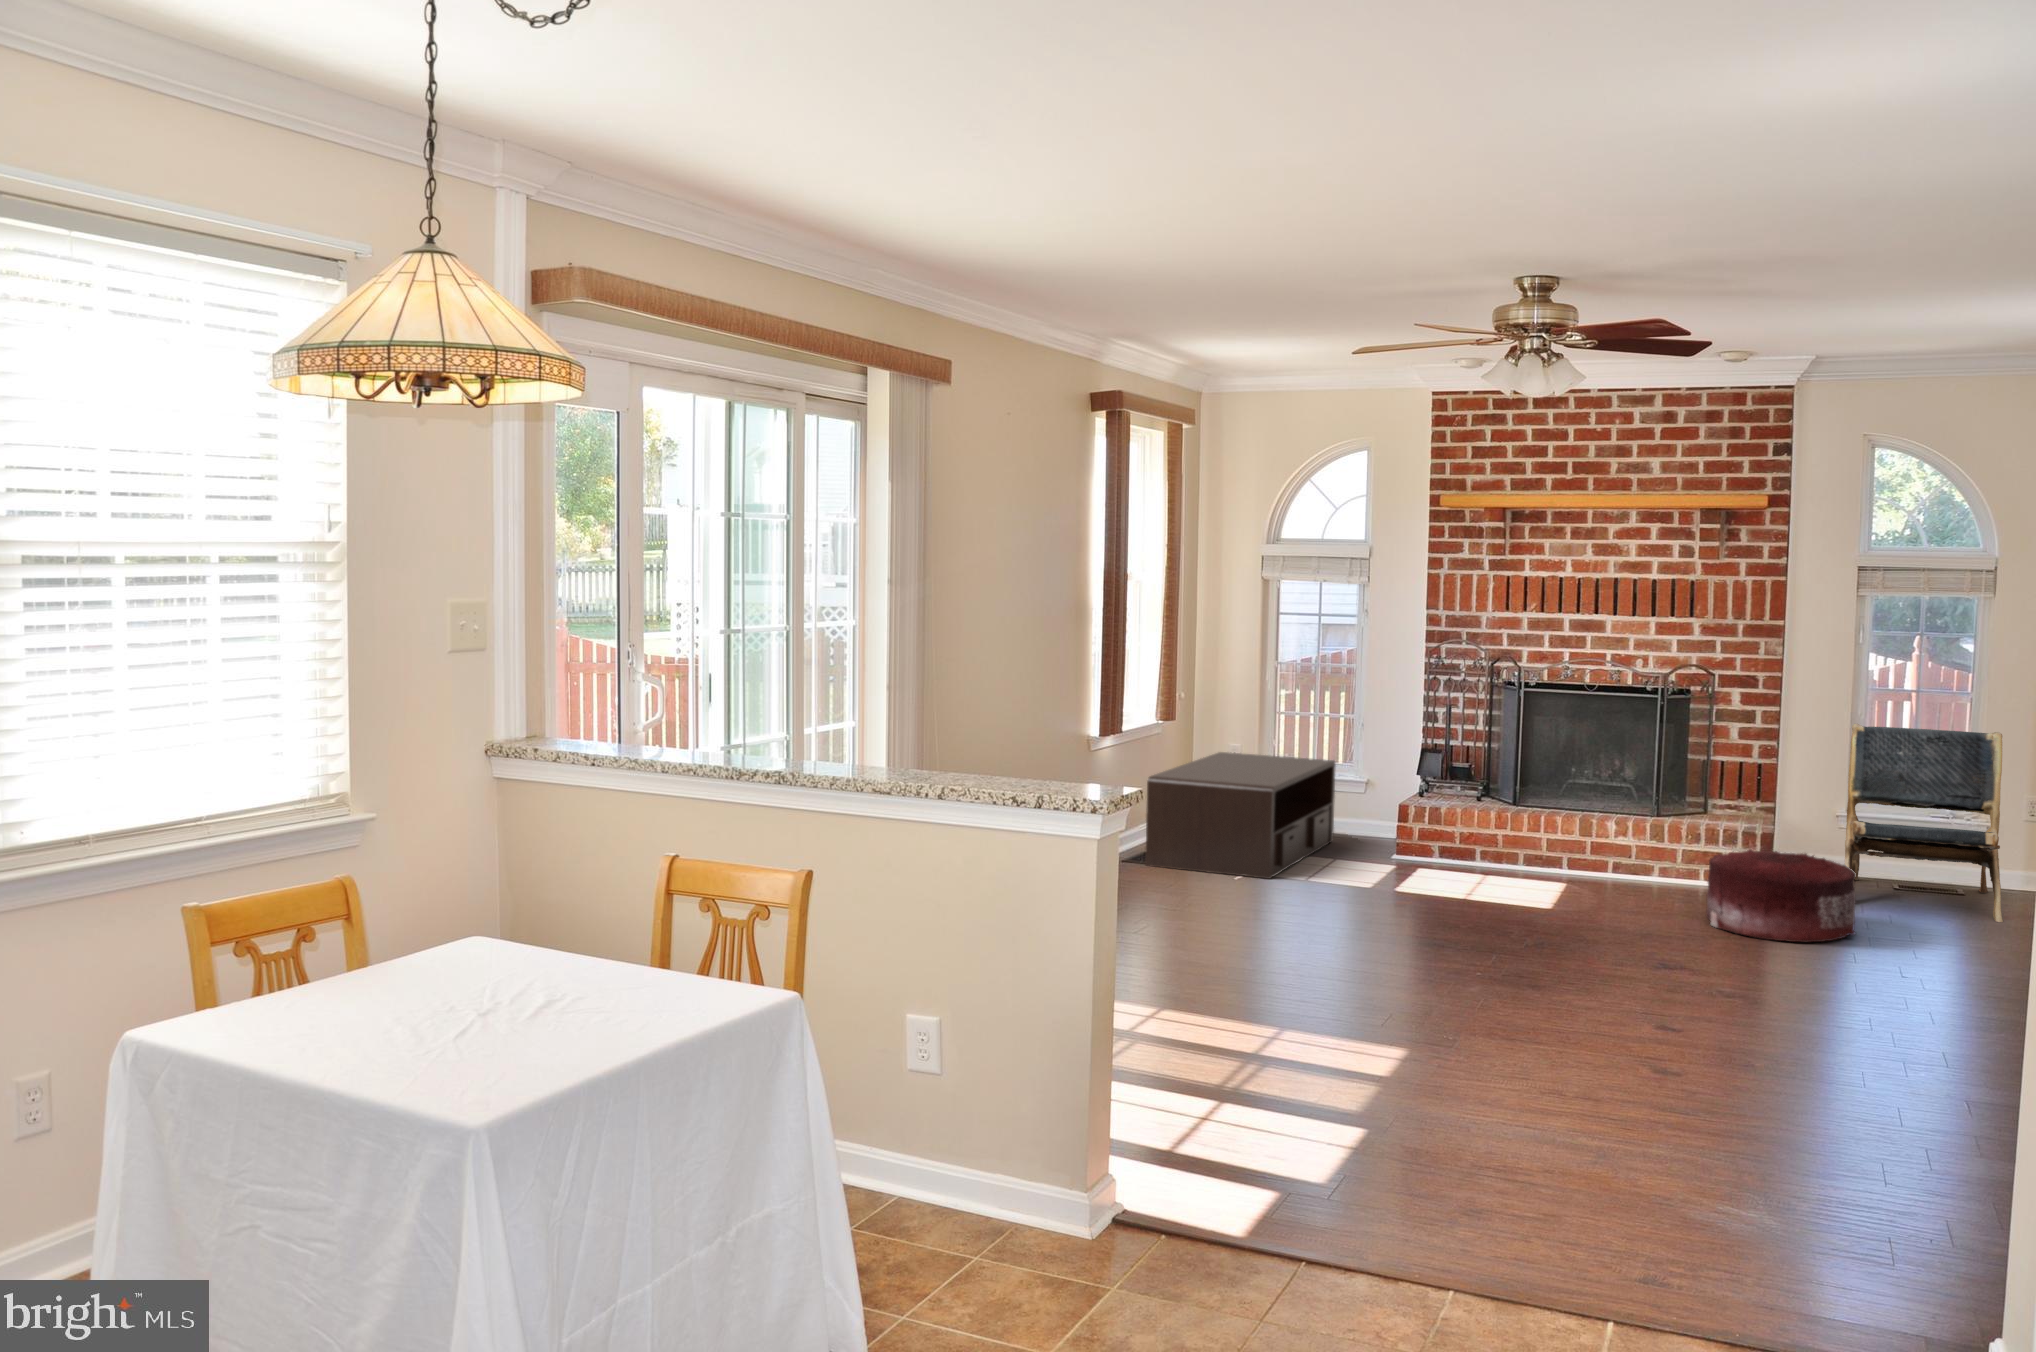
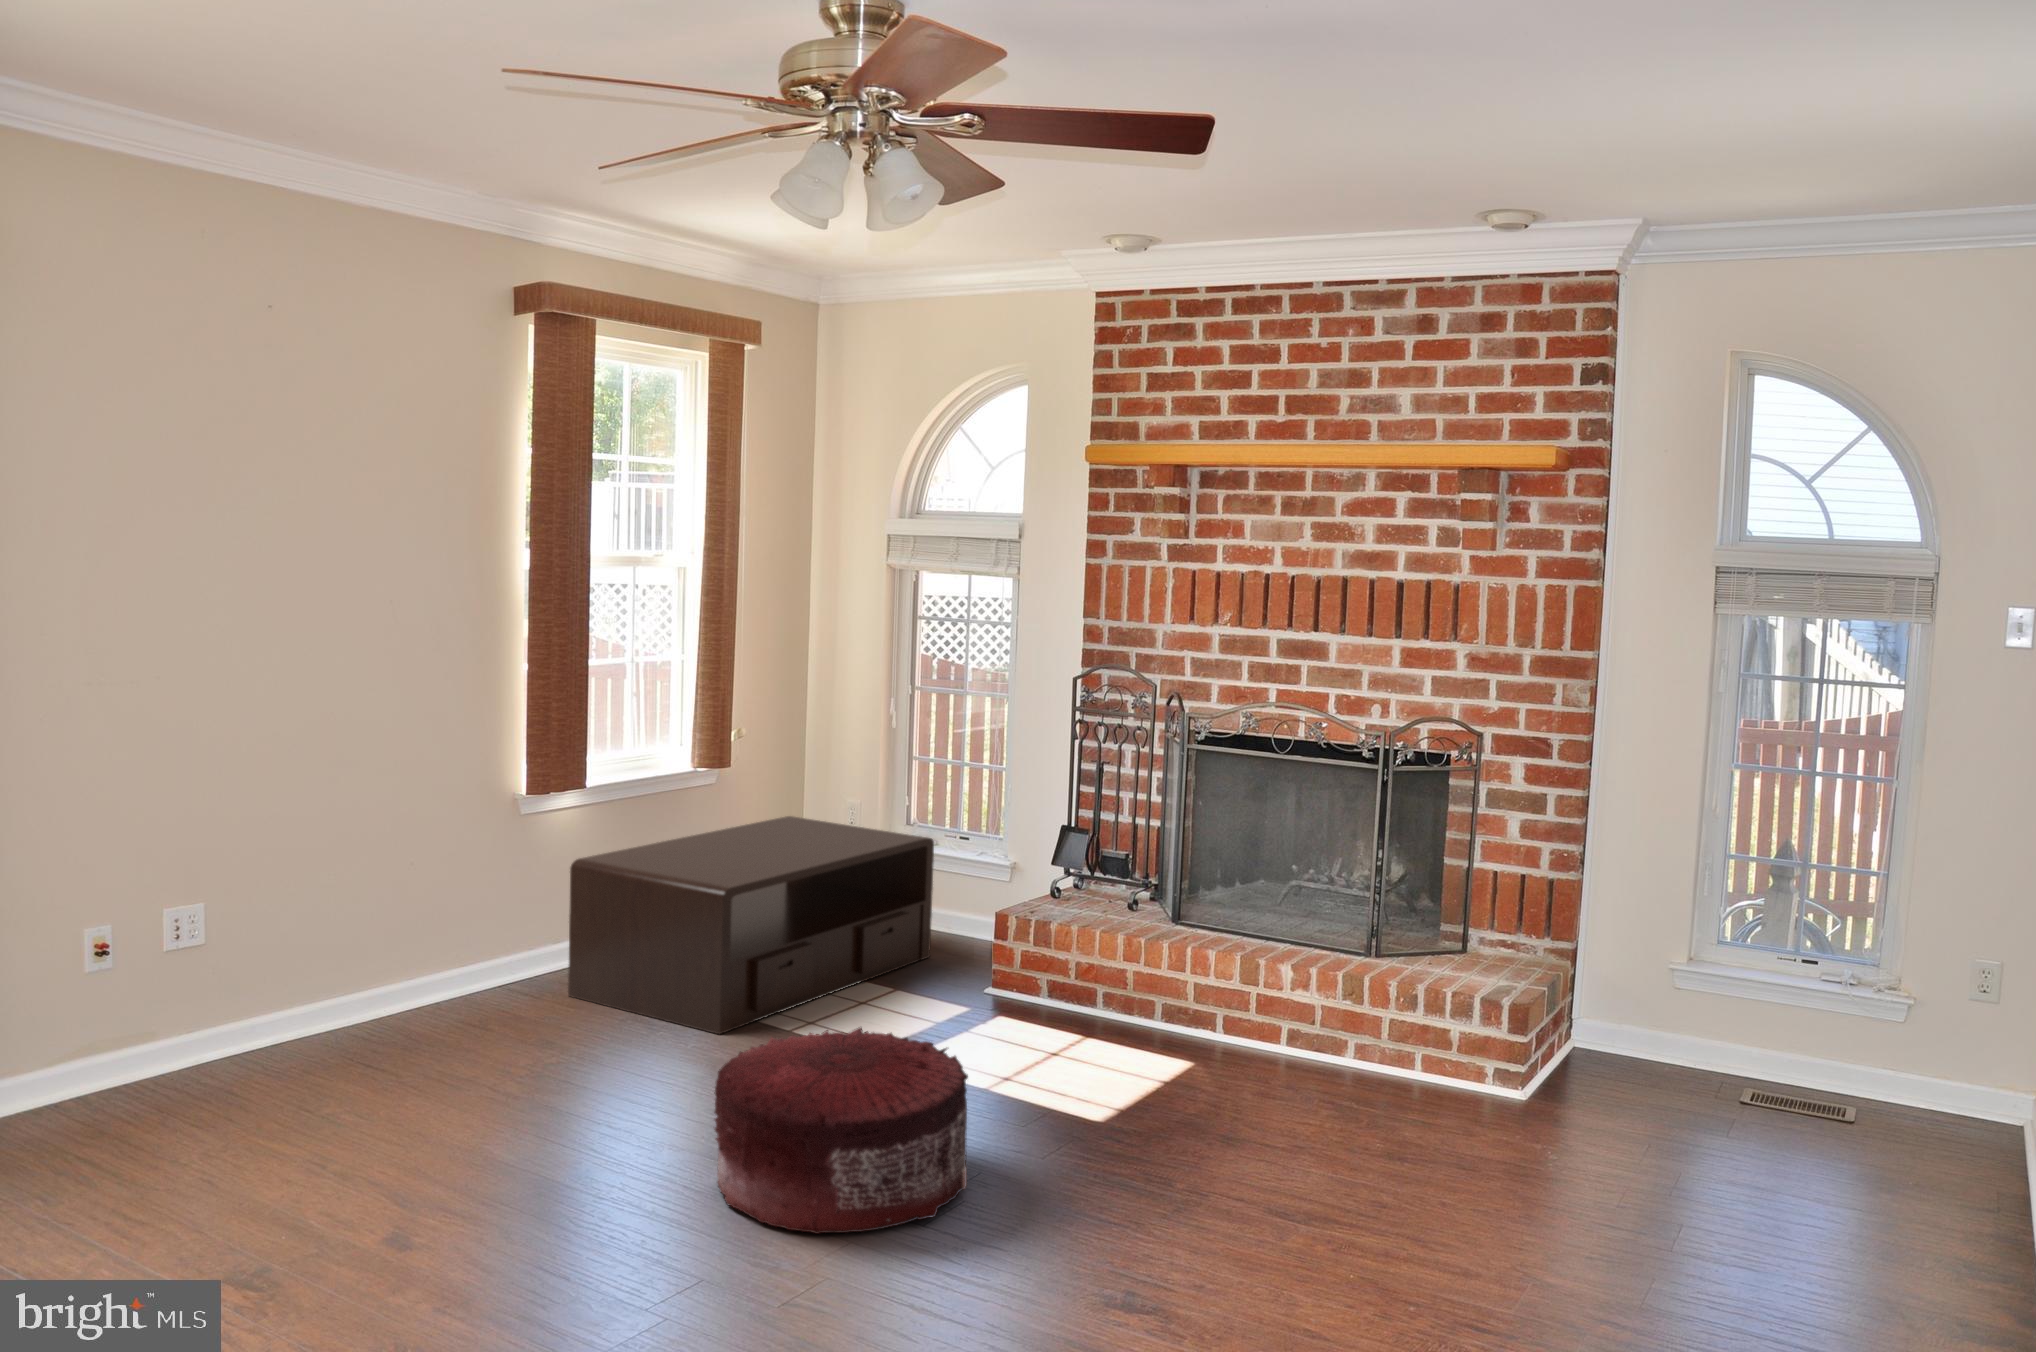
lounge chair: present [1845,724,2003,922] -> none [1630,823,1938,1206]
pouf: present [1706,849,1856,942] -> present [714,1027,968,1234]

